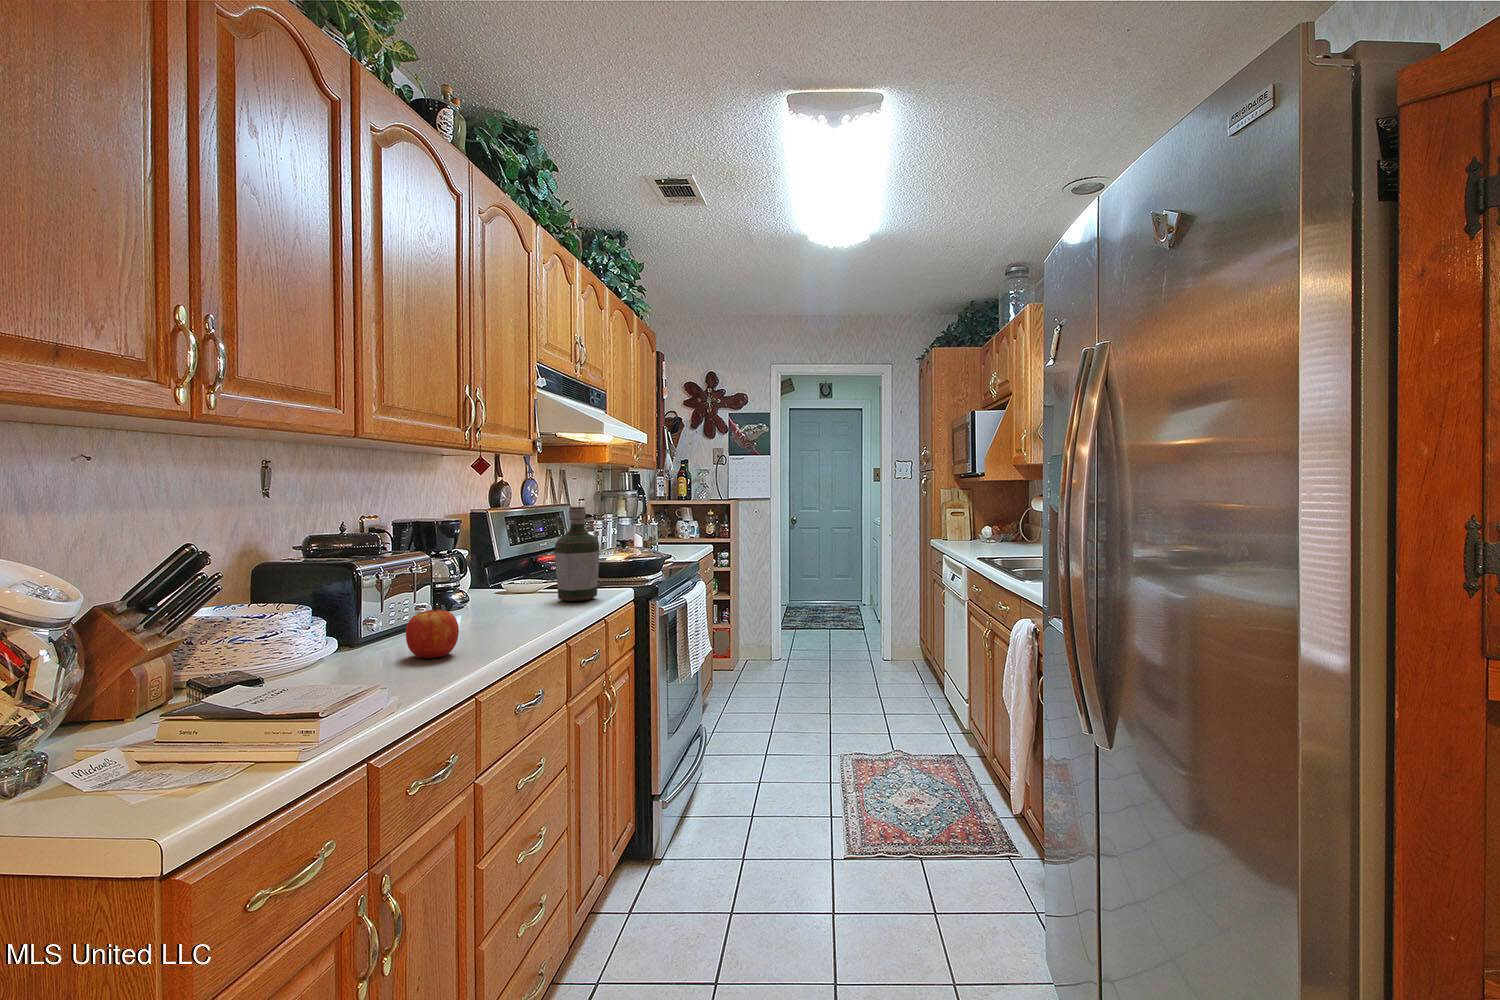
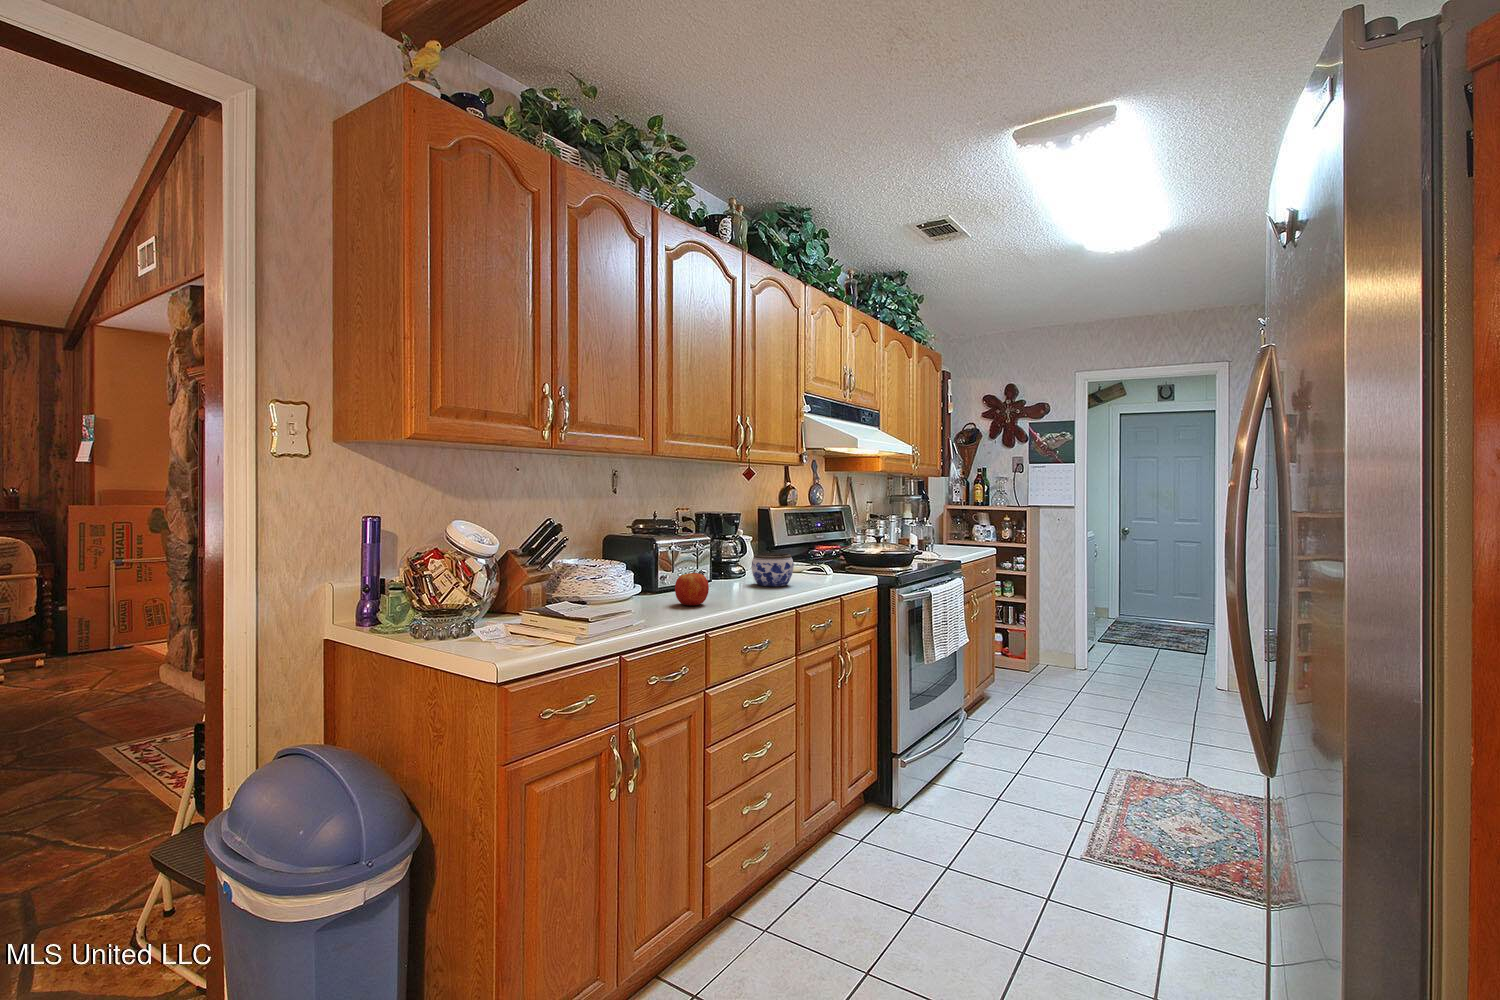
bottle: present [555,507,599,602] -> none [810,506,846,582]
jar: none [485,569,544,615] -> present [751,553,794,587]

